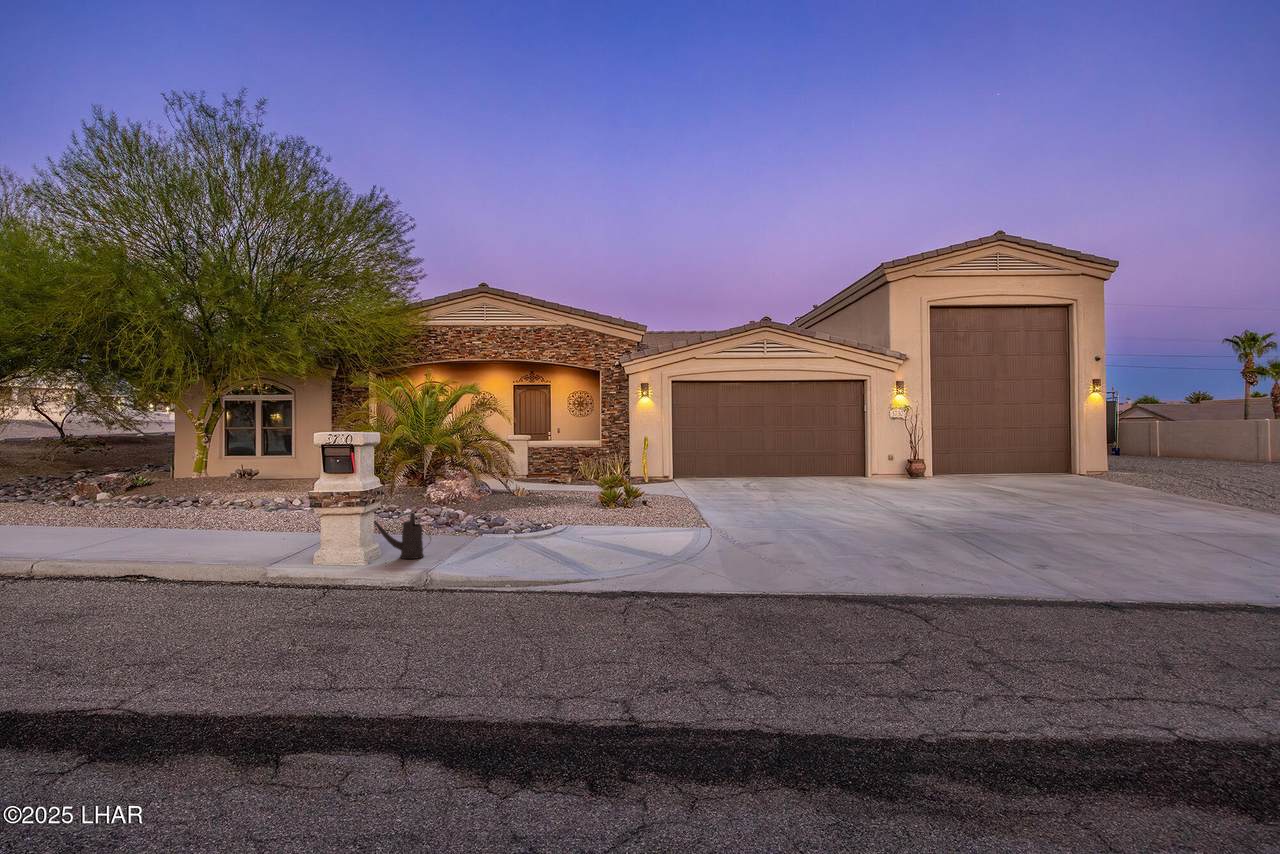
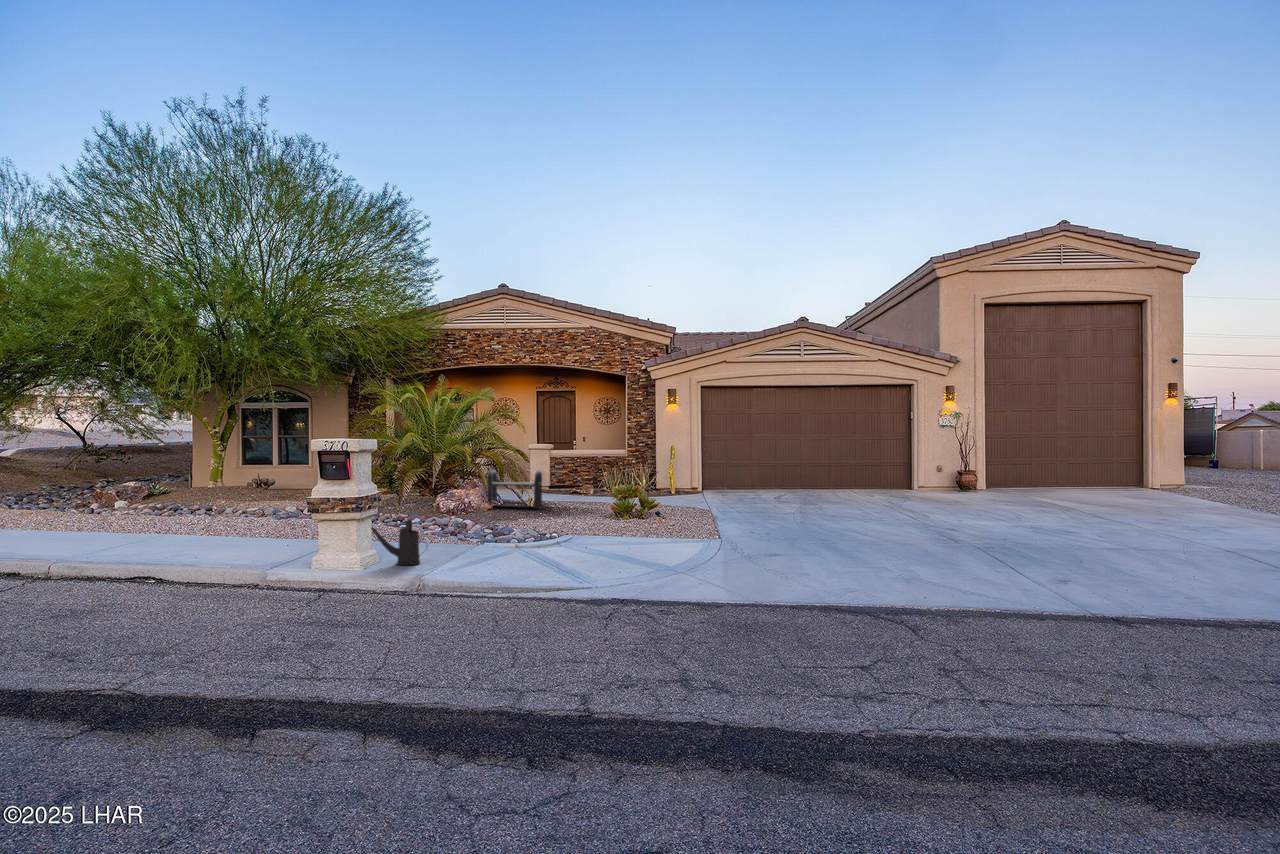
bench: none [477,461,529,498] -> present [487,470,542,509]

